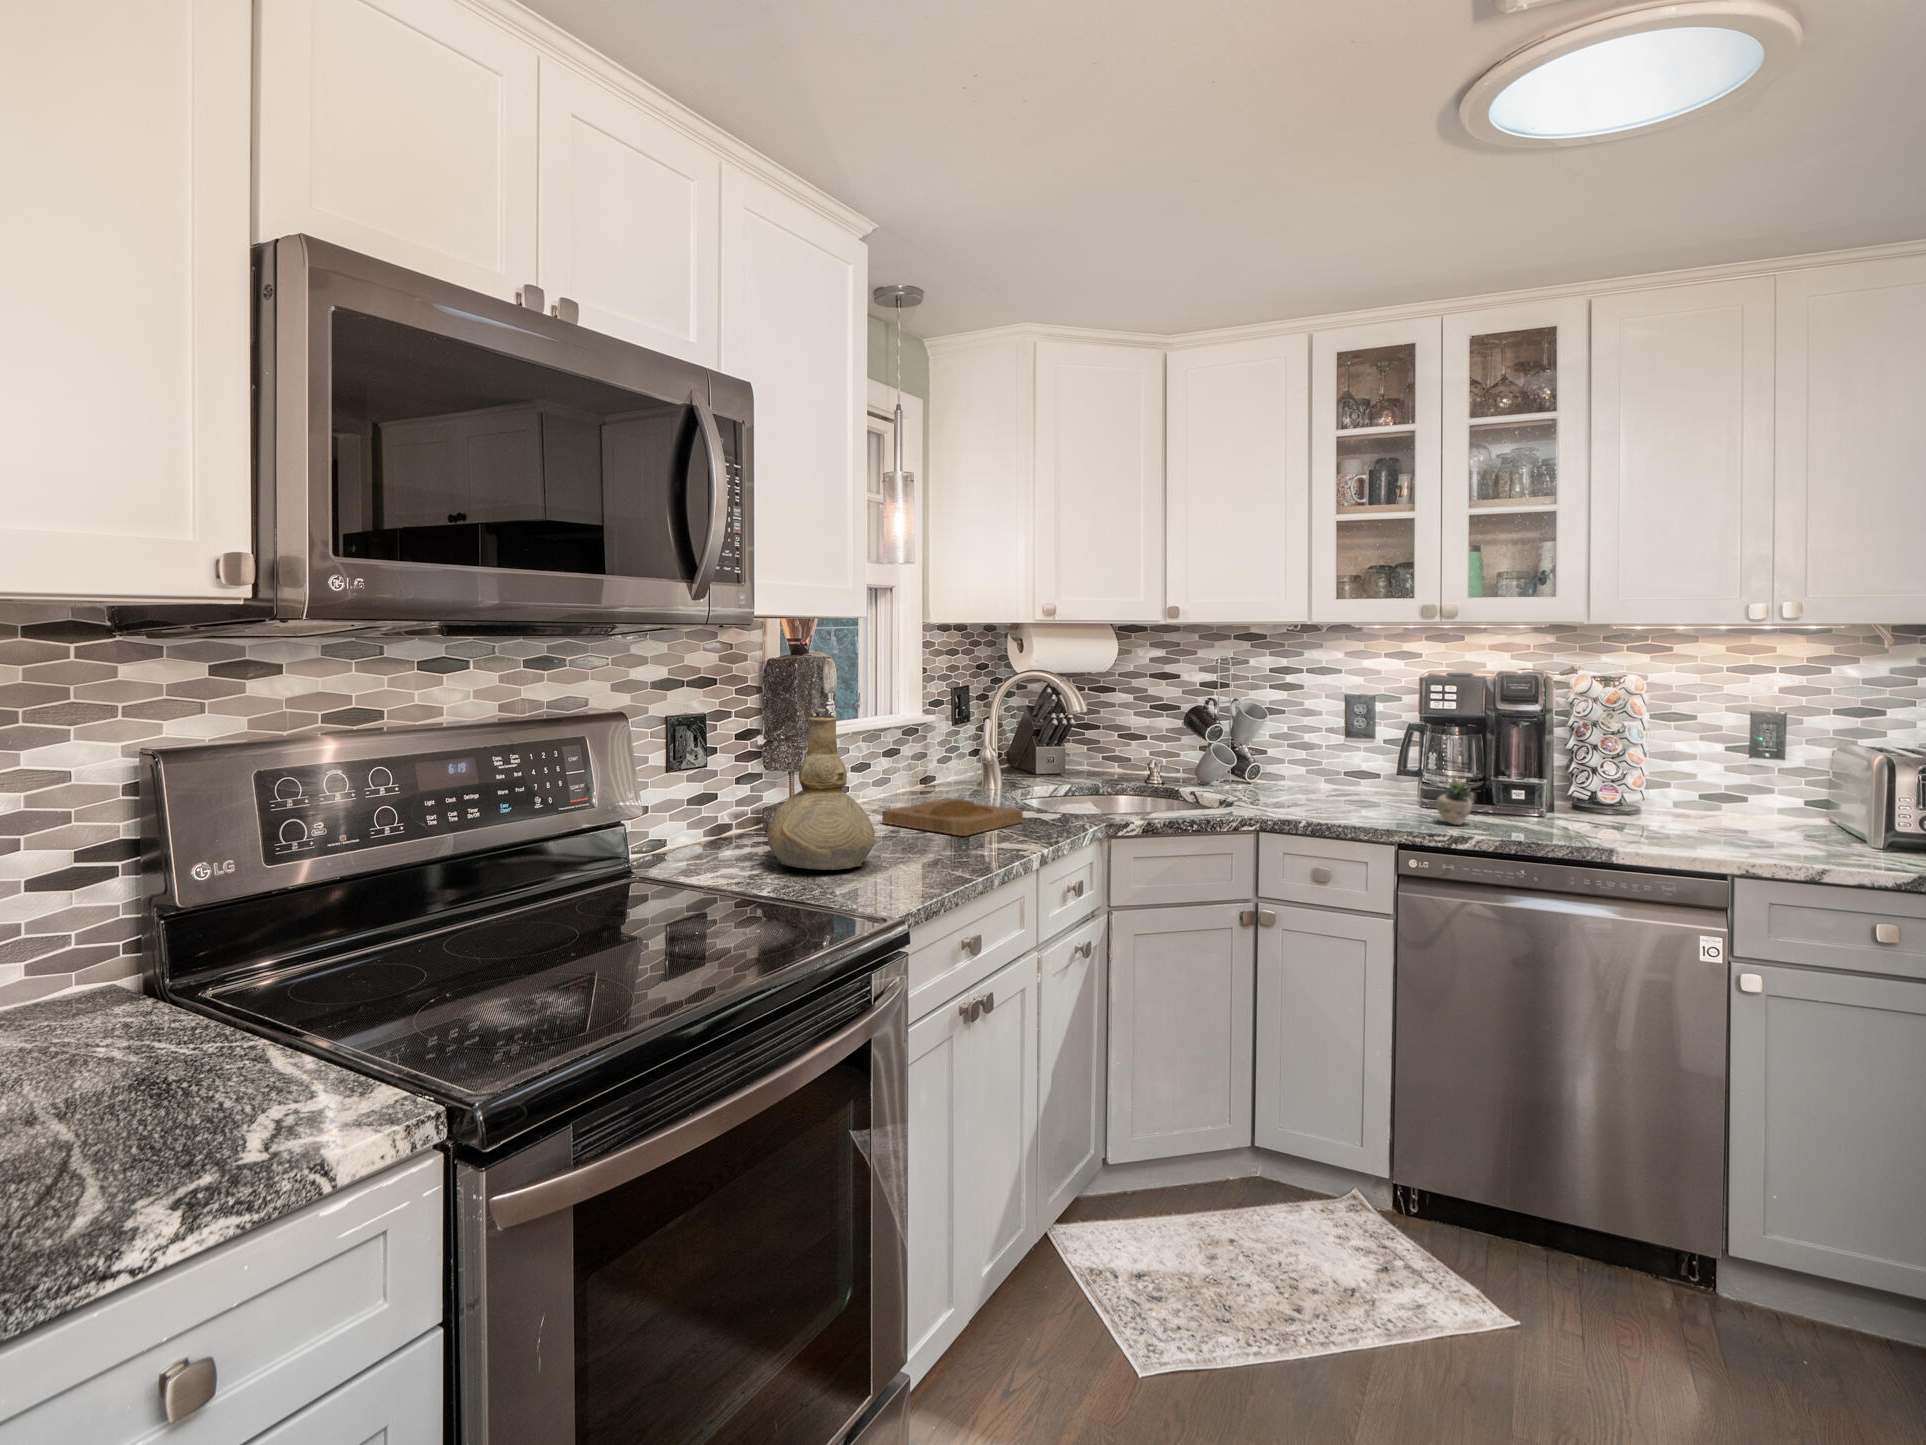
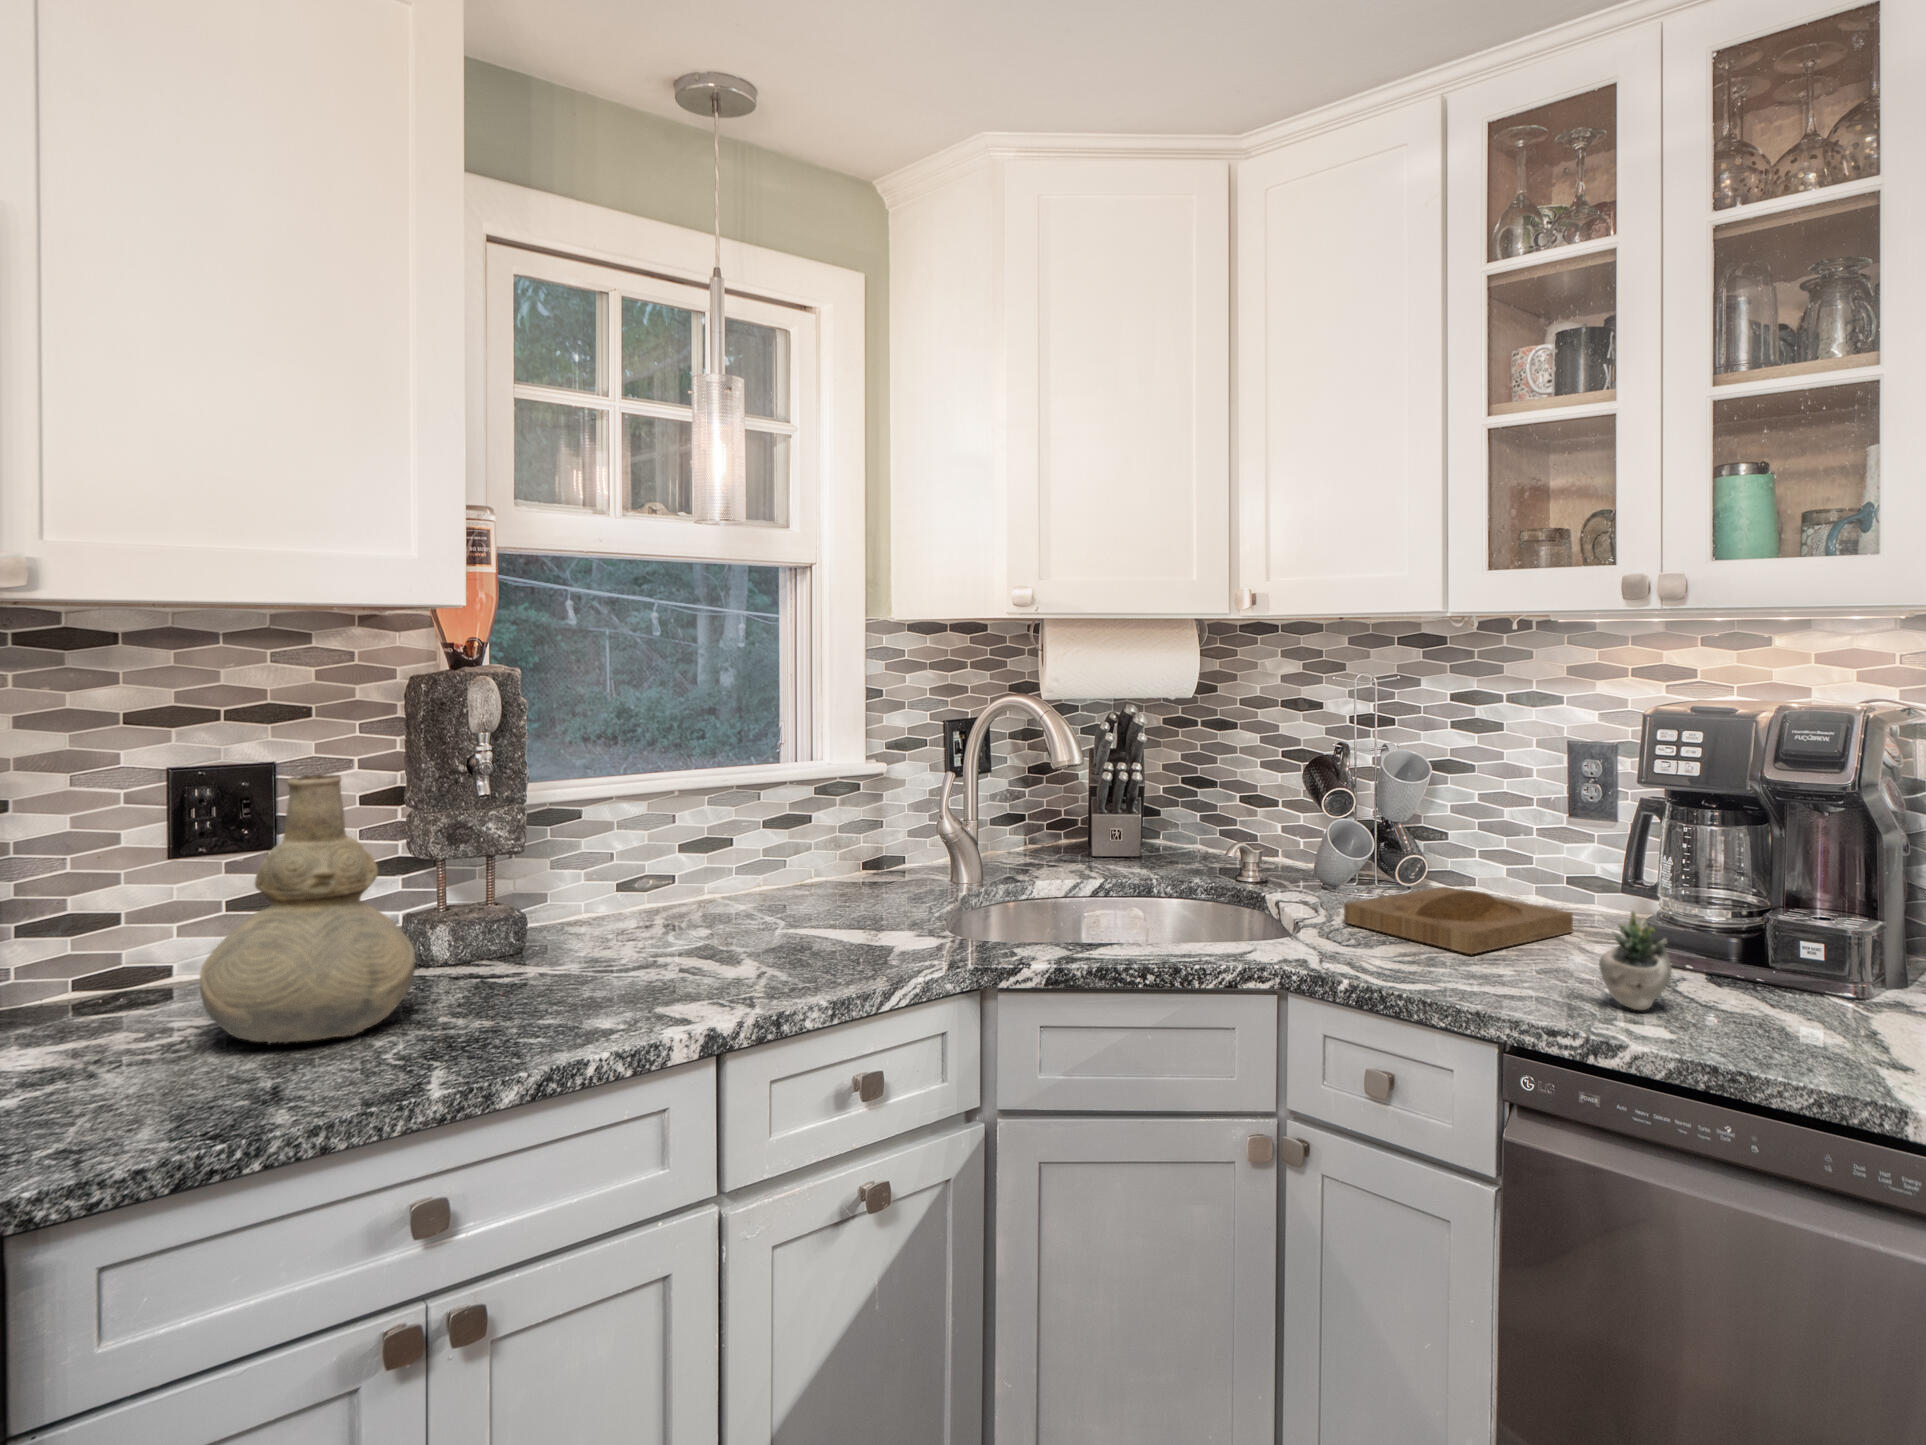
tray: present [882,799,1023,836] -> present [1344,887,1573,954]

